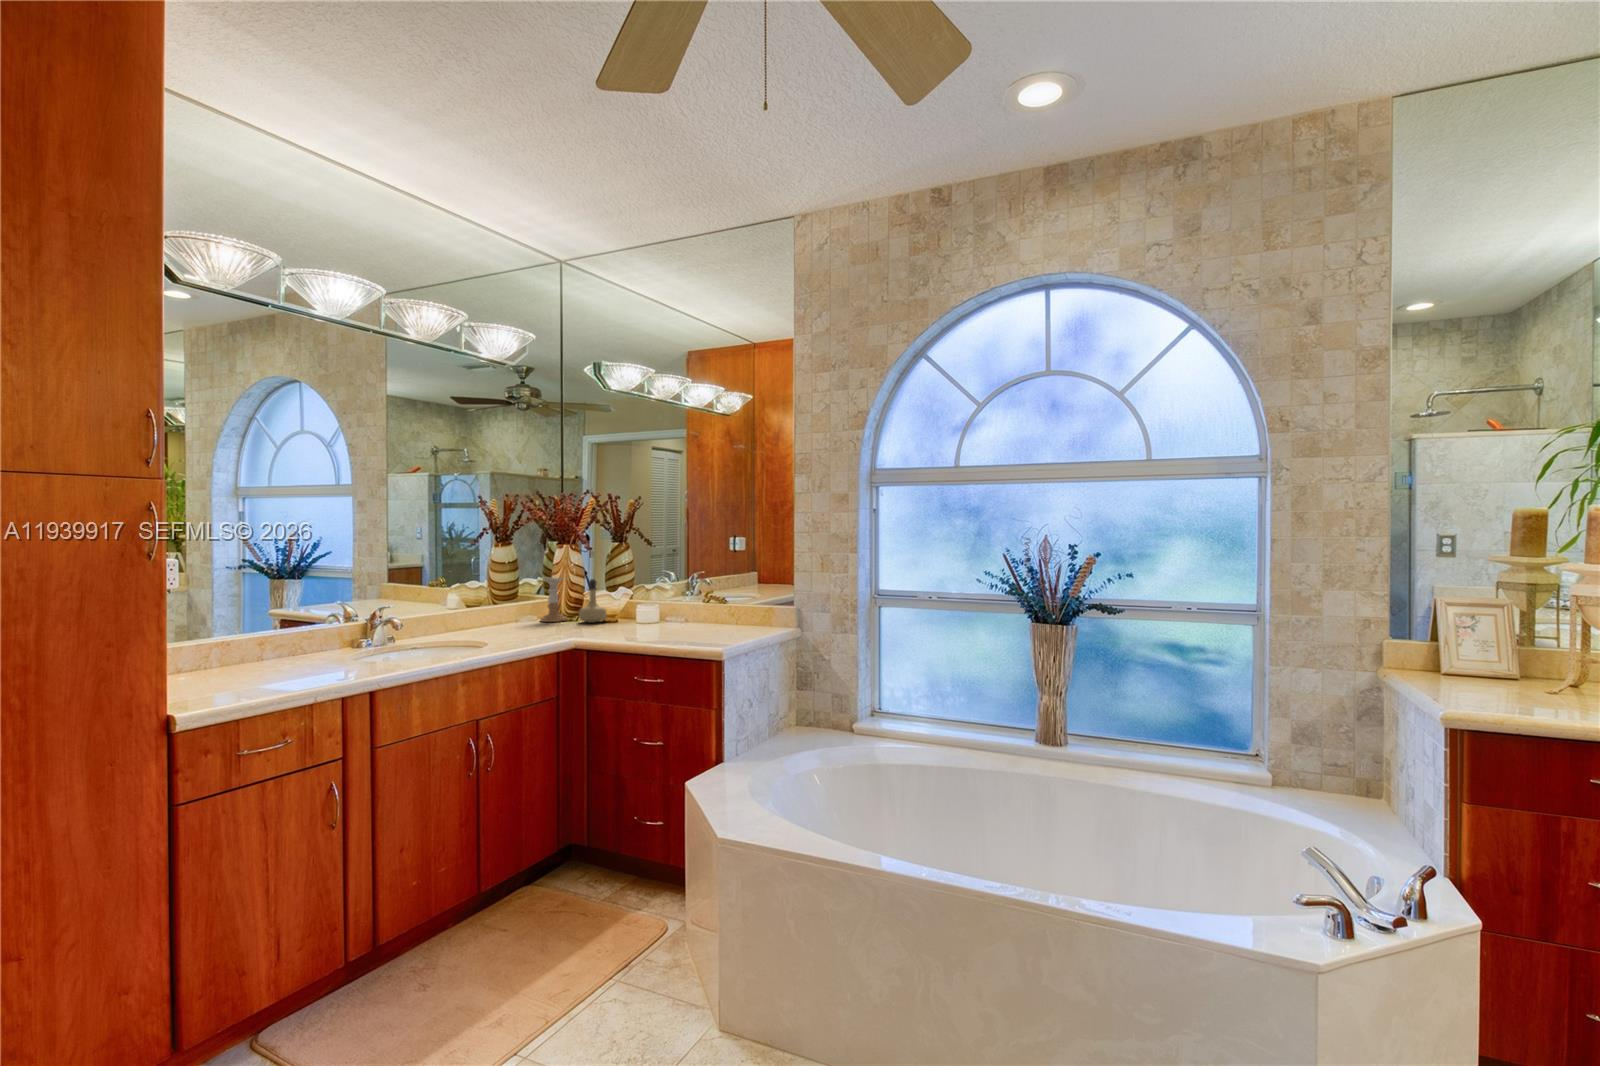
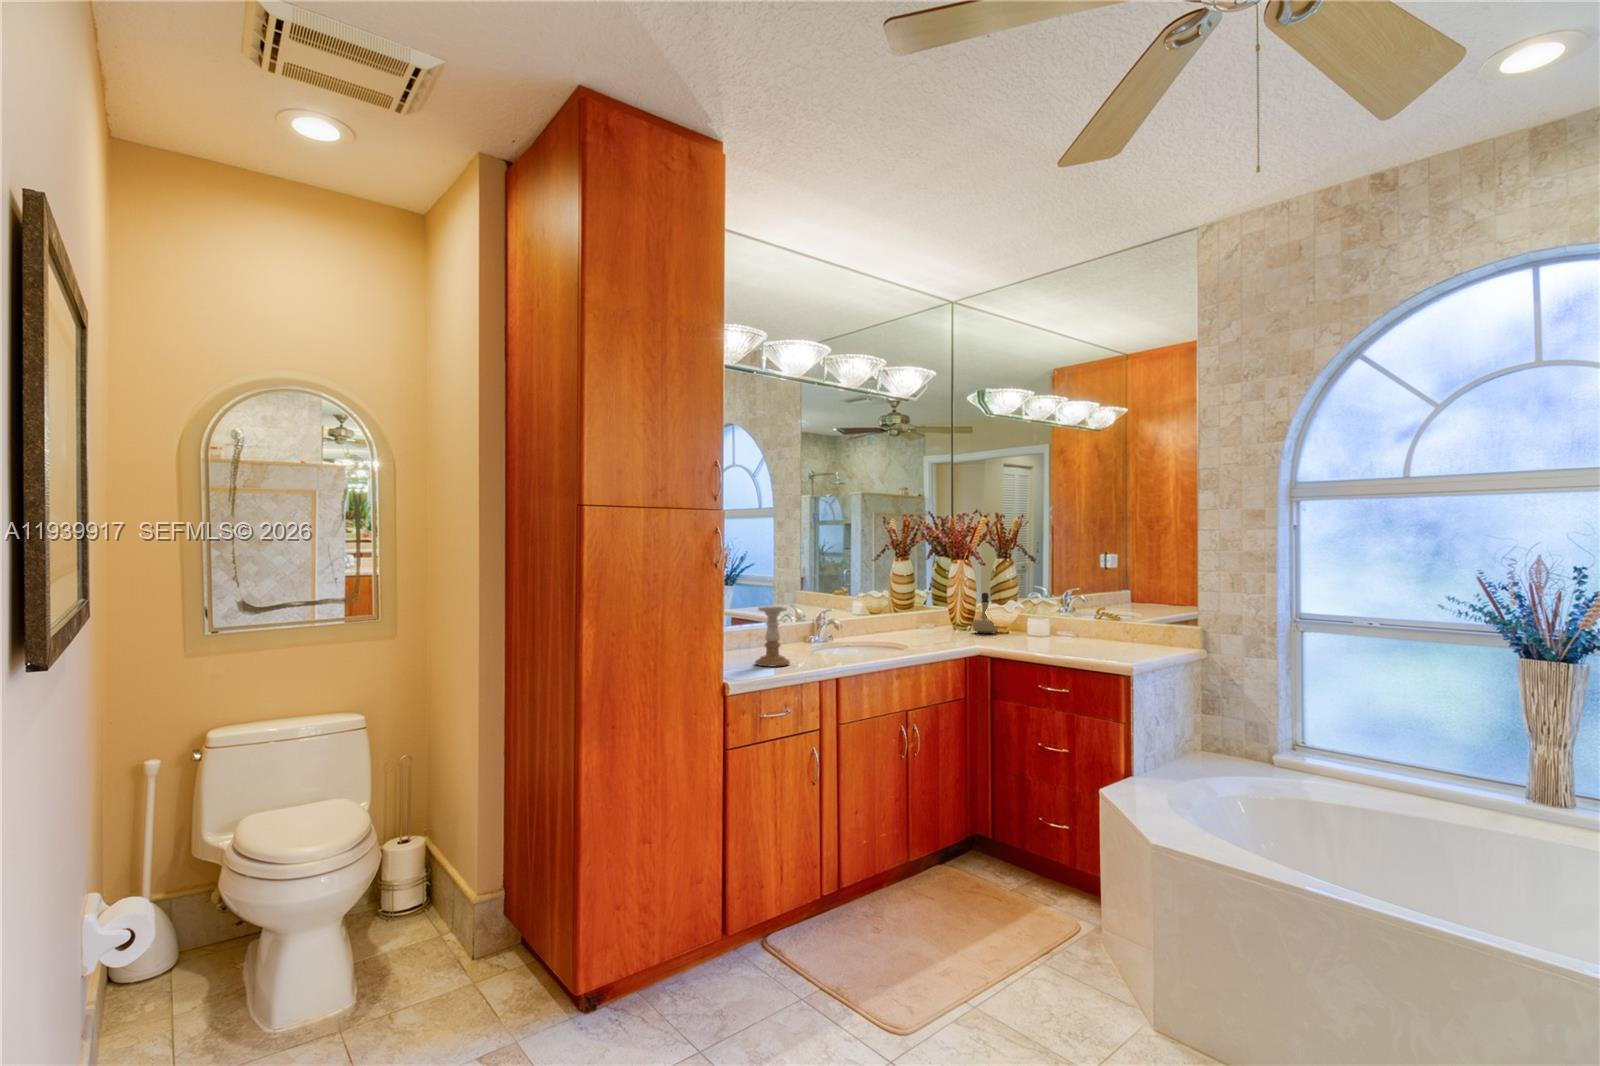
candle holder: present [540,577,567,622] -> present [755,606,790,667]

